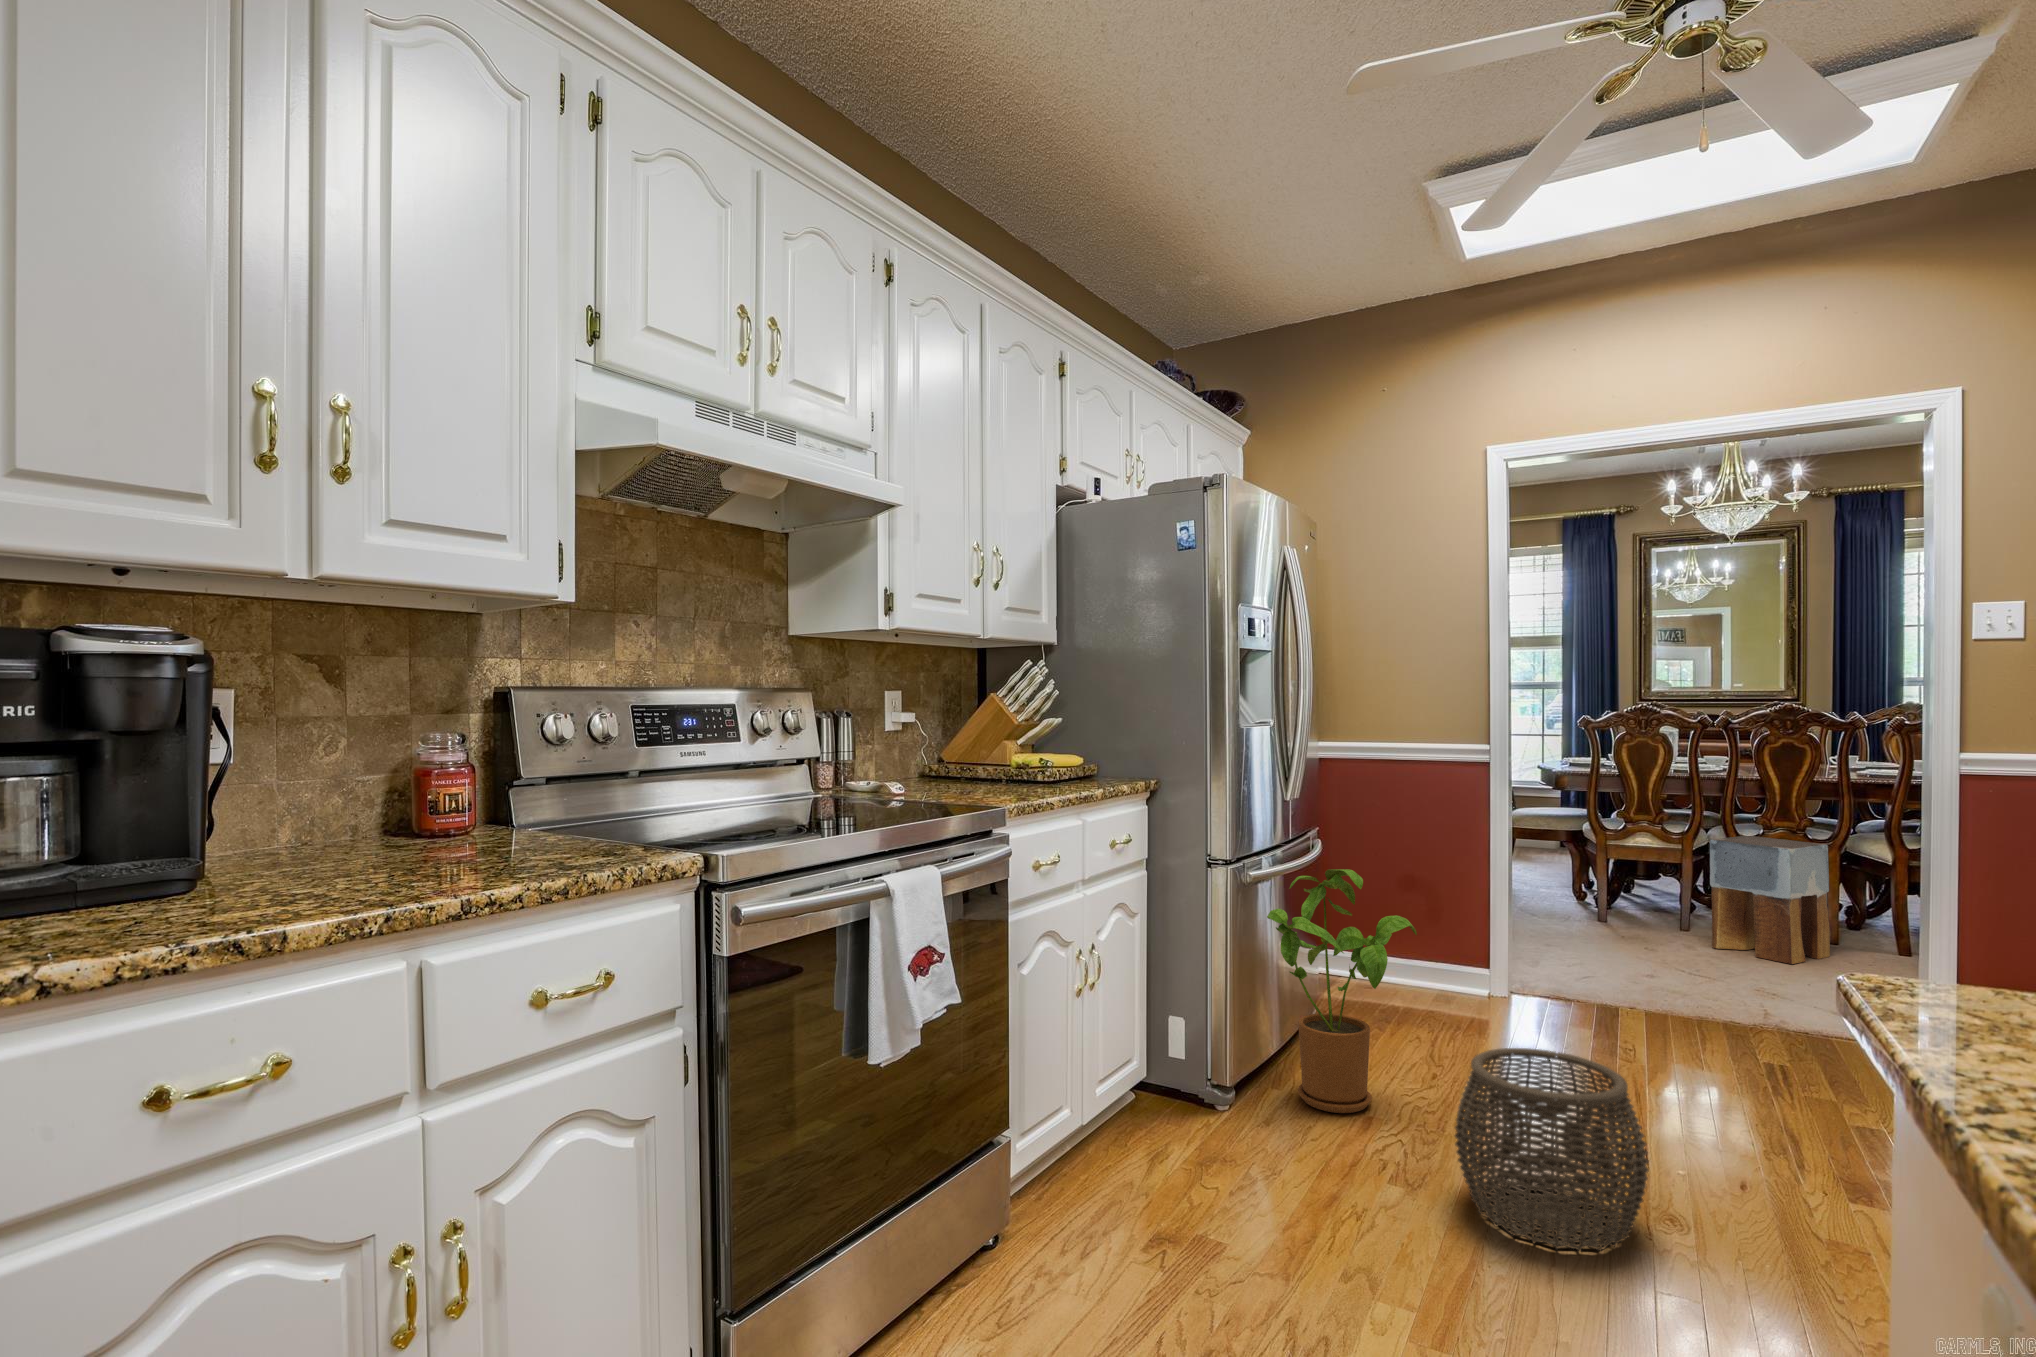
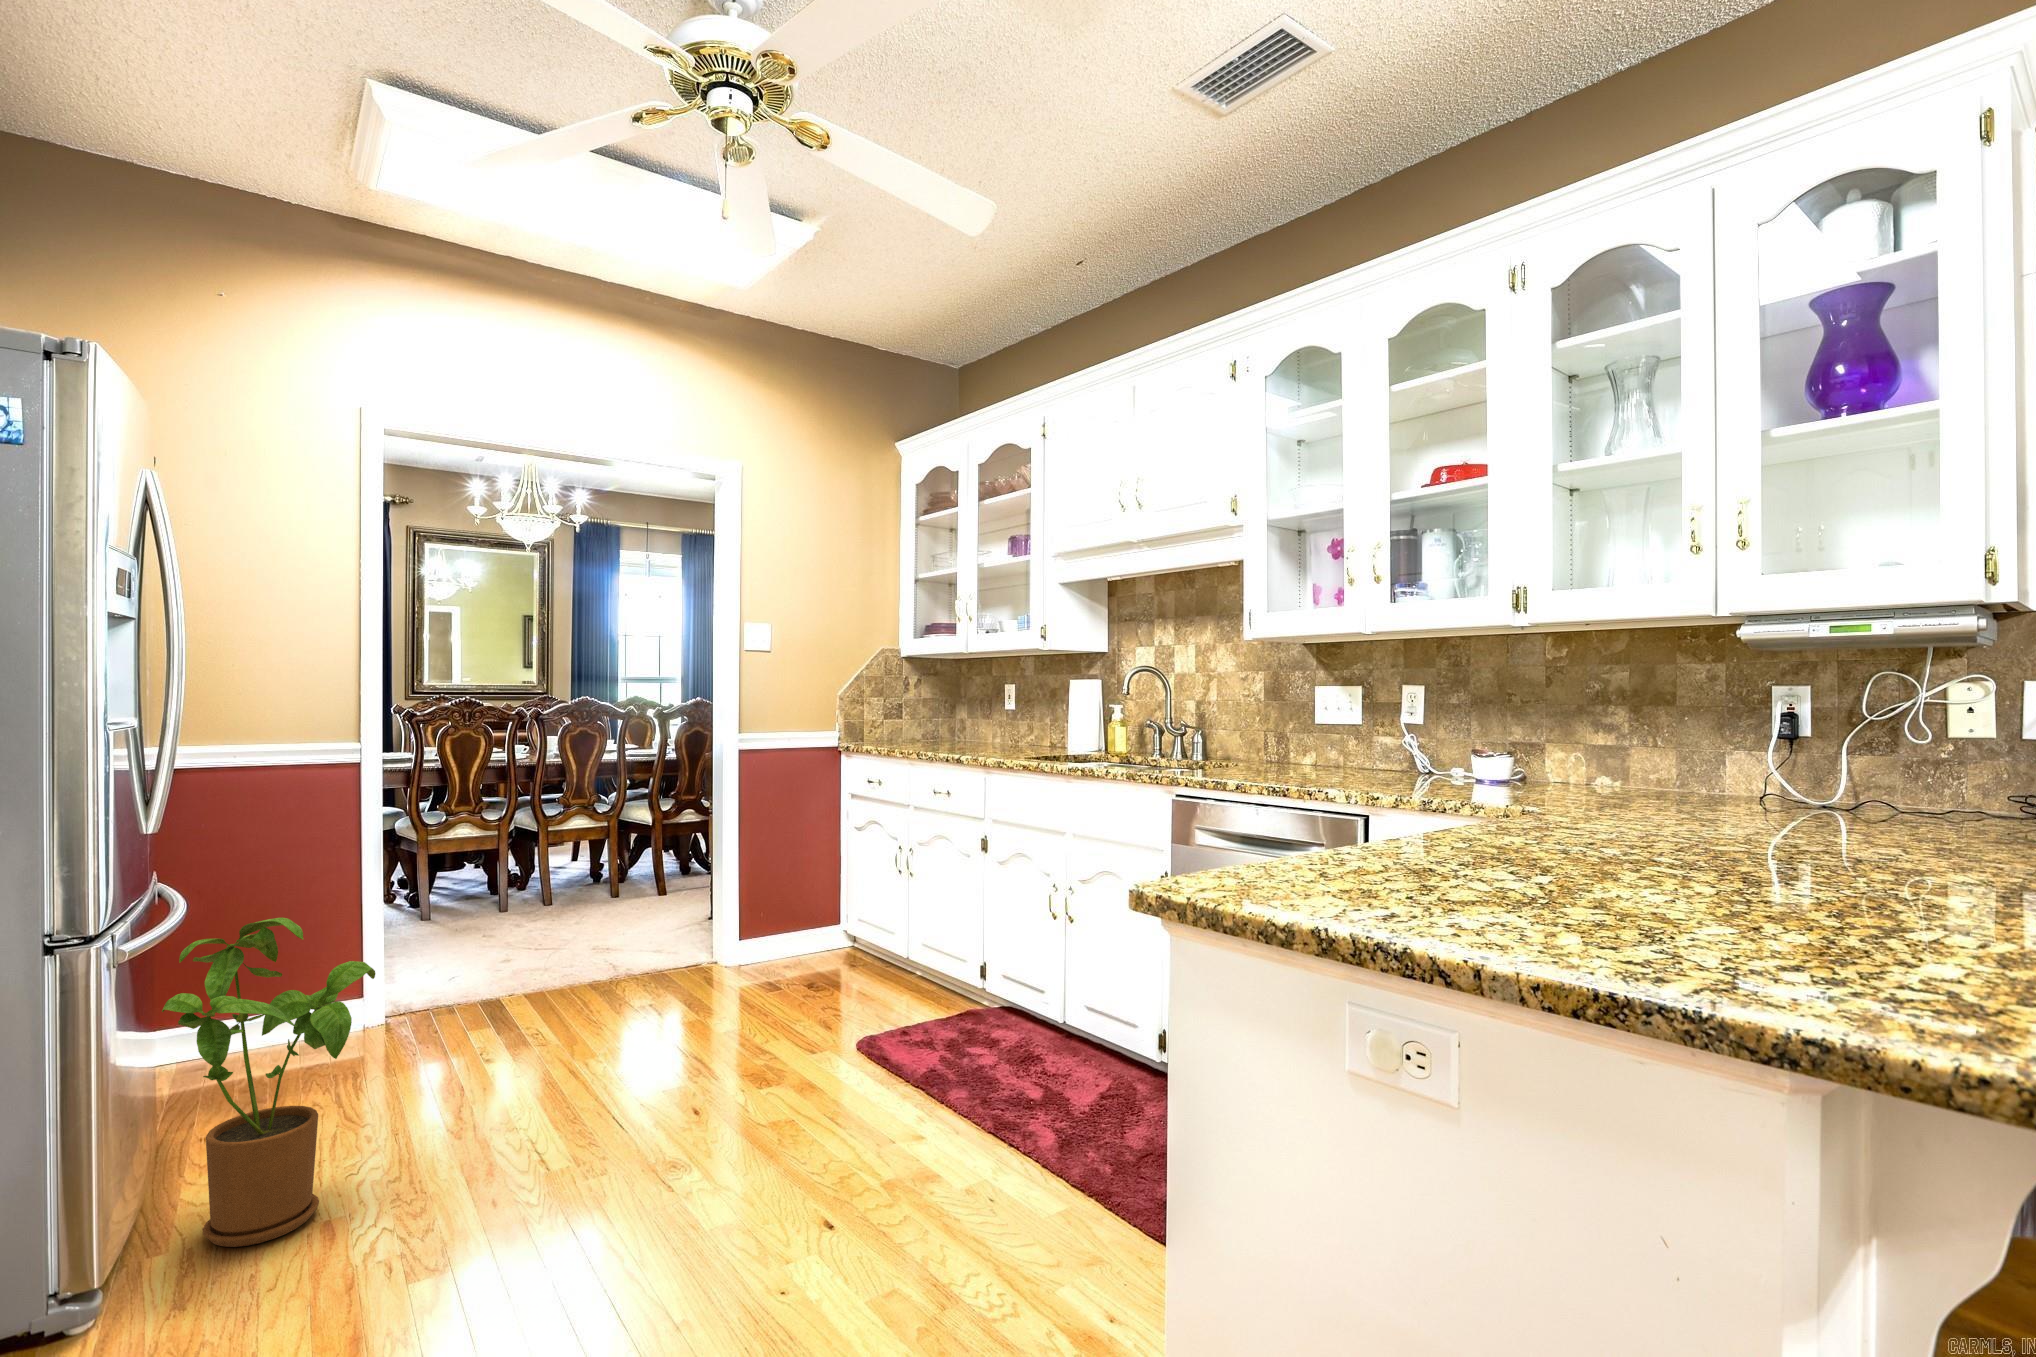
stool: present [1710,836,1830,964] -> none [534,815,622,922]
woven basket: present [1455,1048,1649,1251] -> none [492,1052,681,1262]

